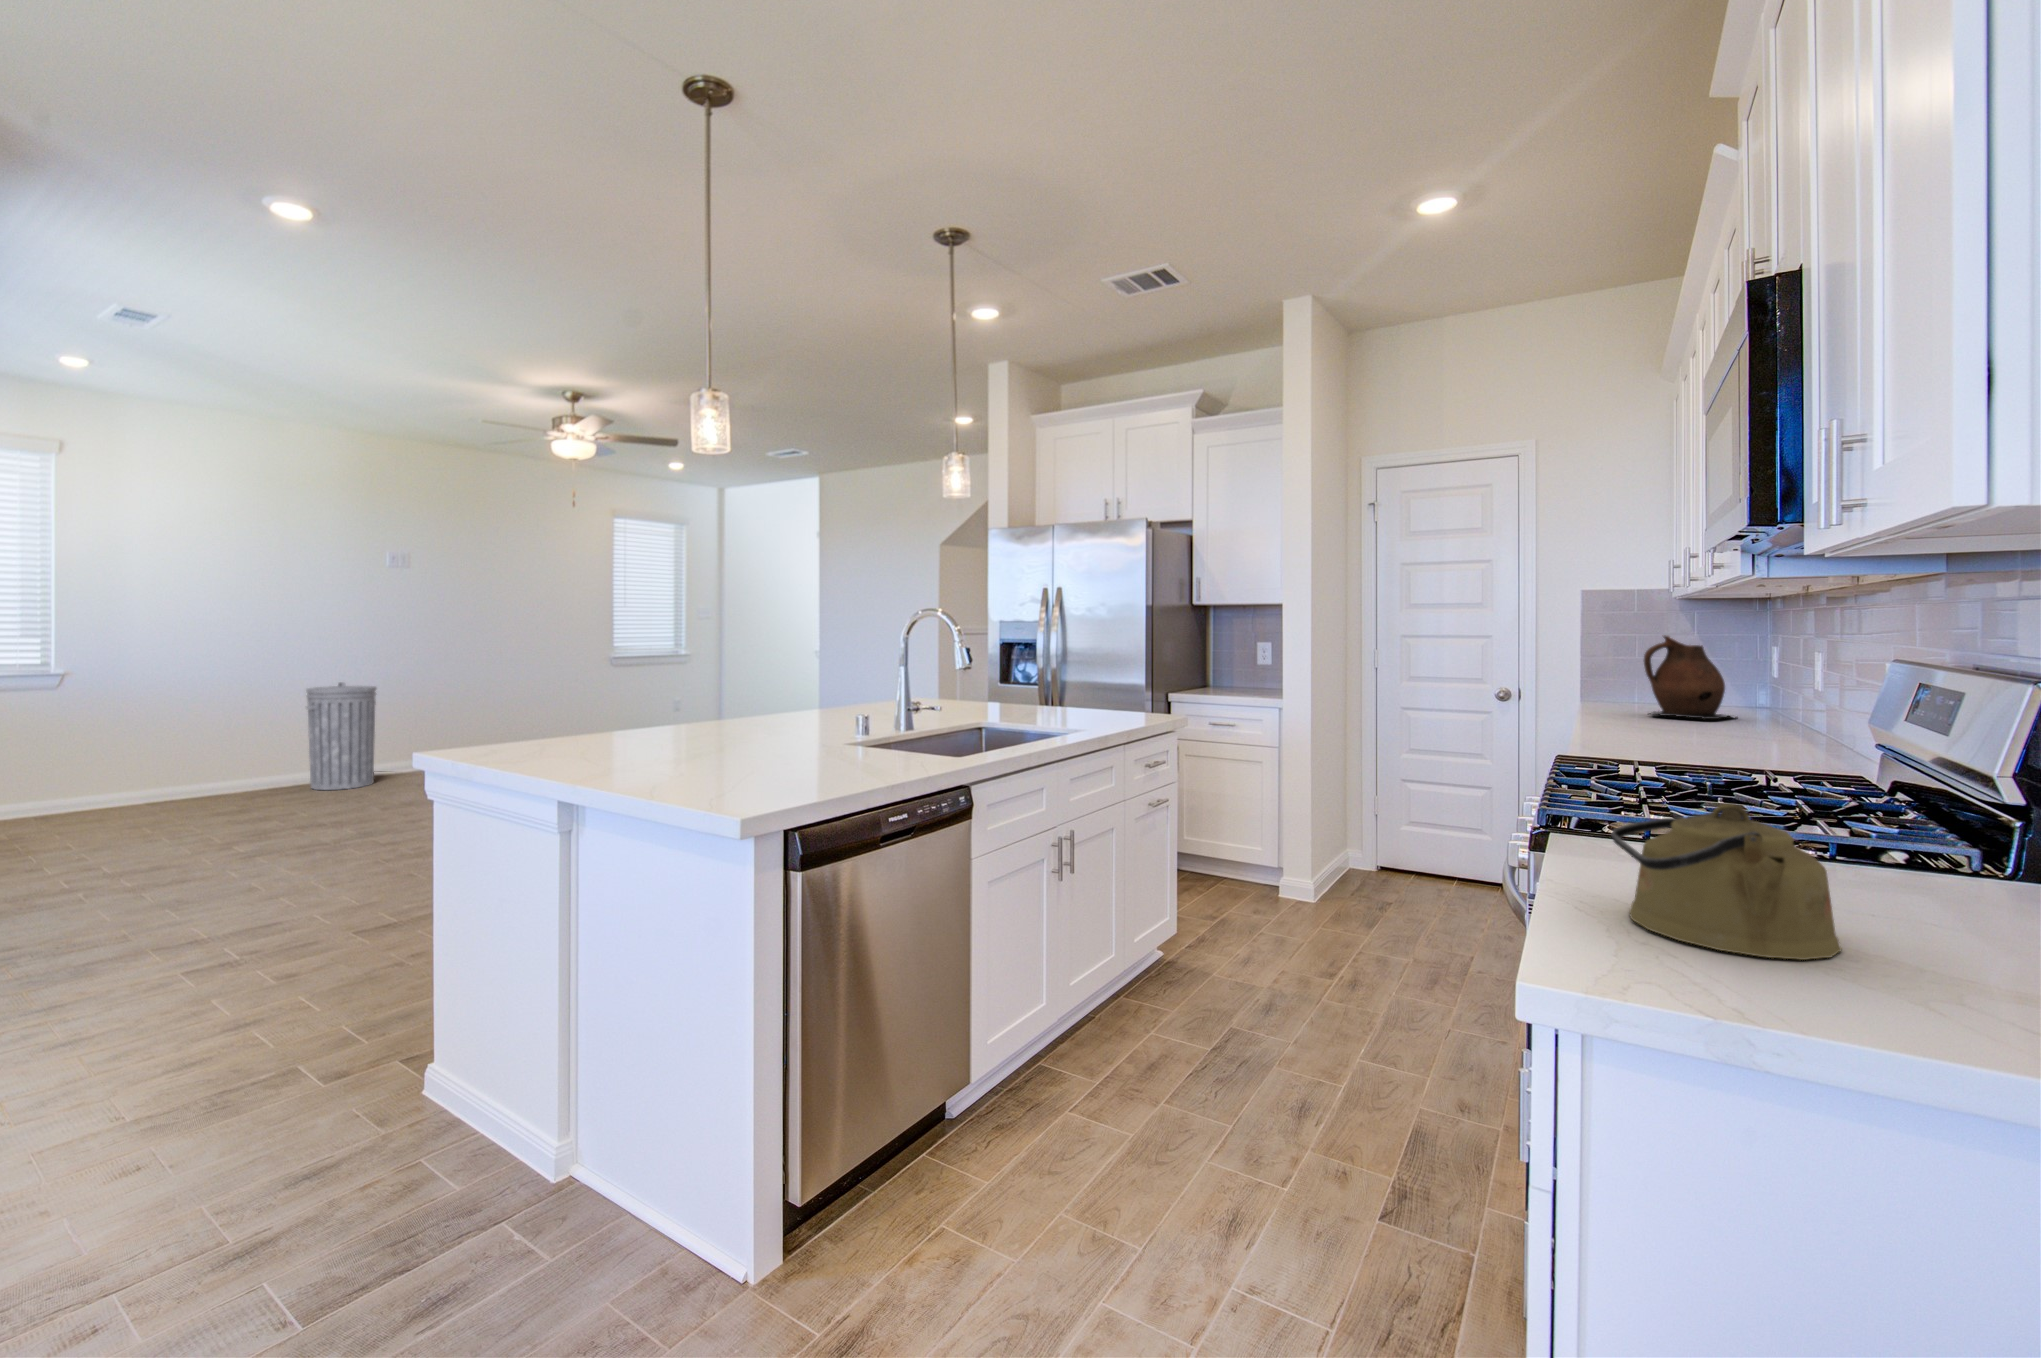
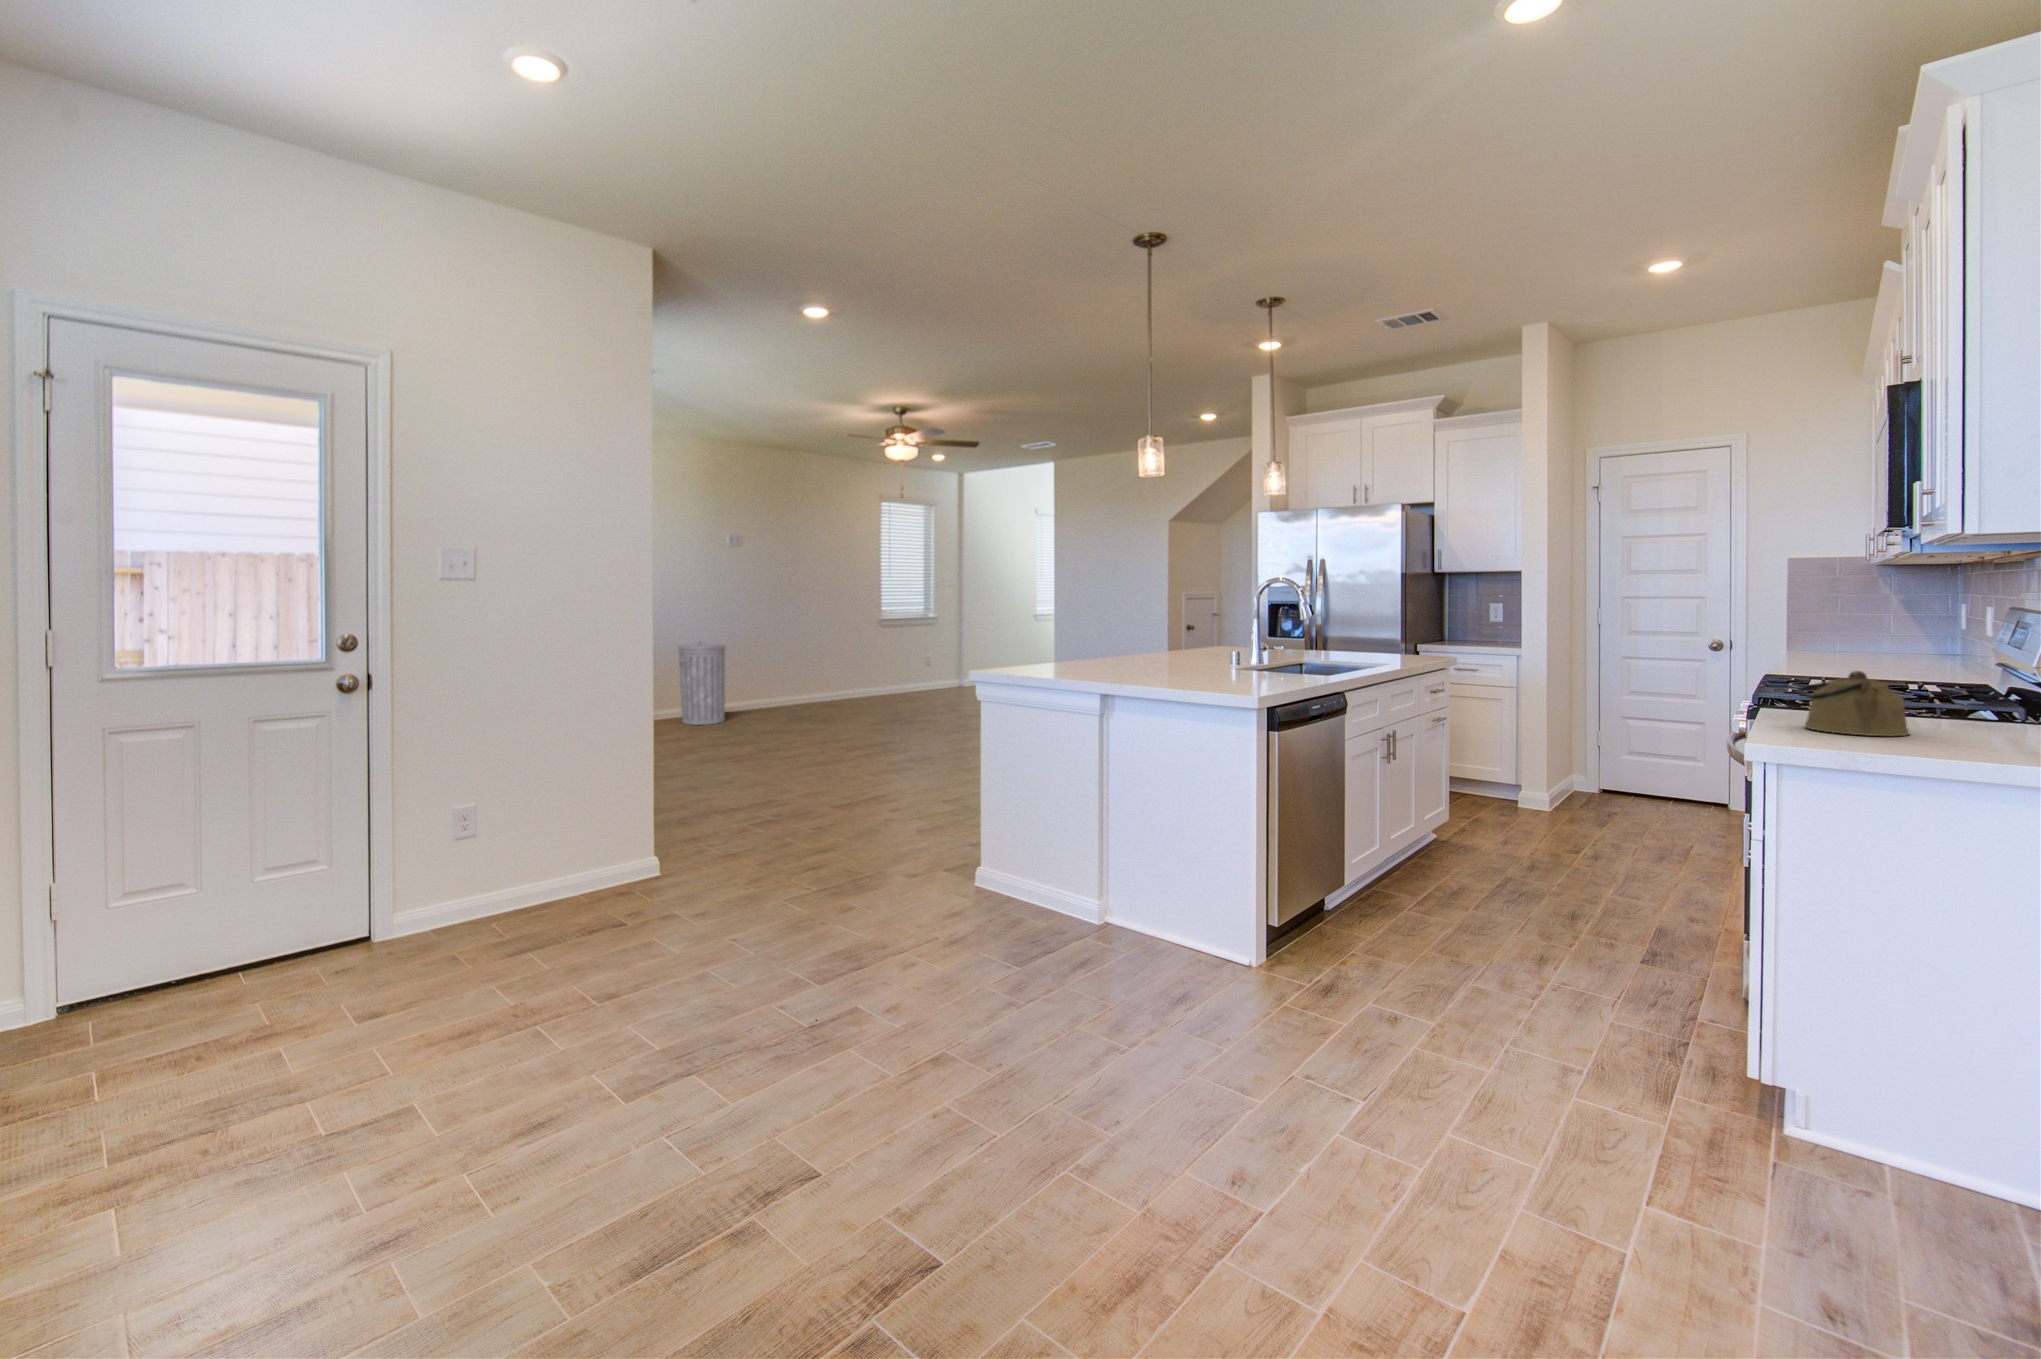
ceramic pitcher: present [1644,635,1732,719] -> none [1843,593,1925,659]

